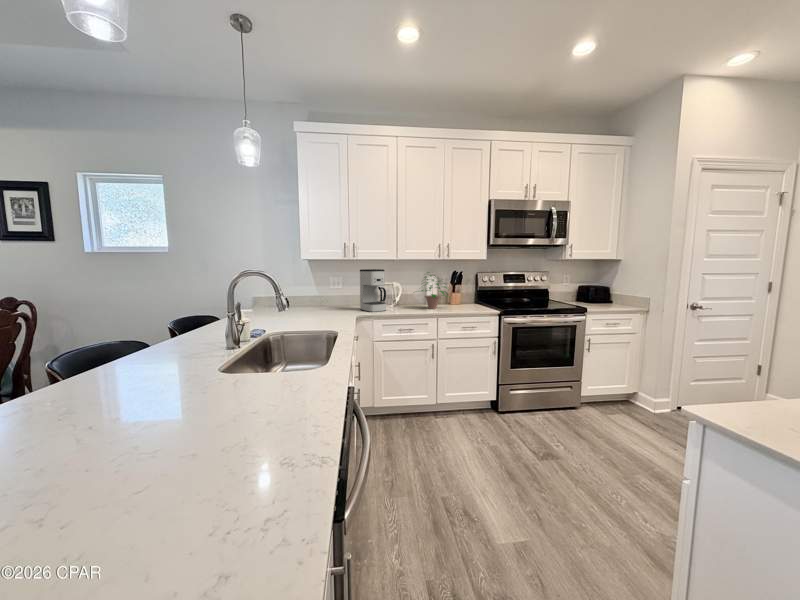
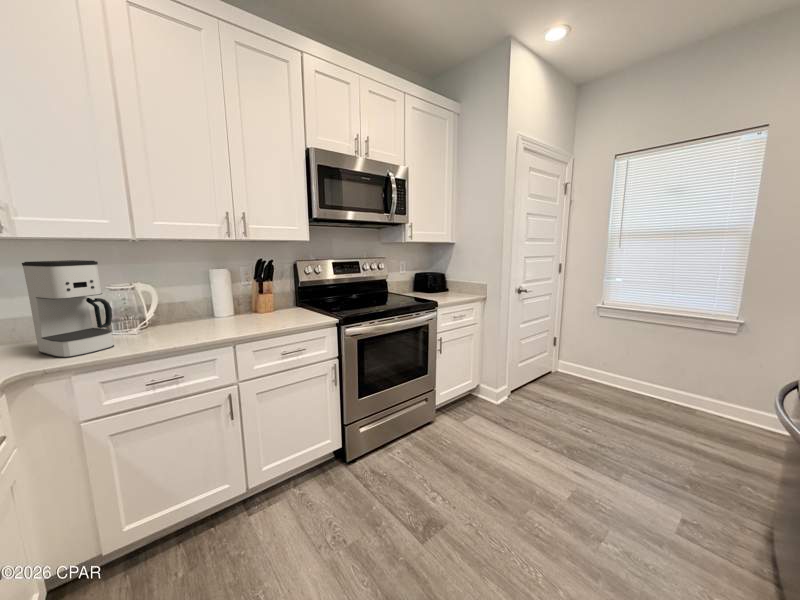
potted plant: present [421,275,447,309] -> none [179,263,261,328]

